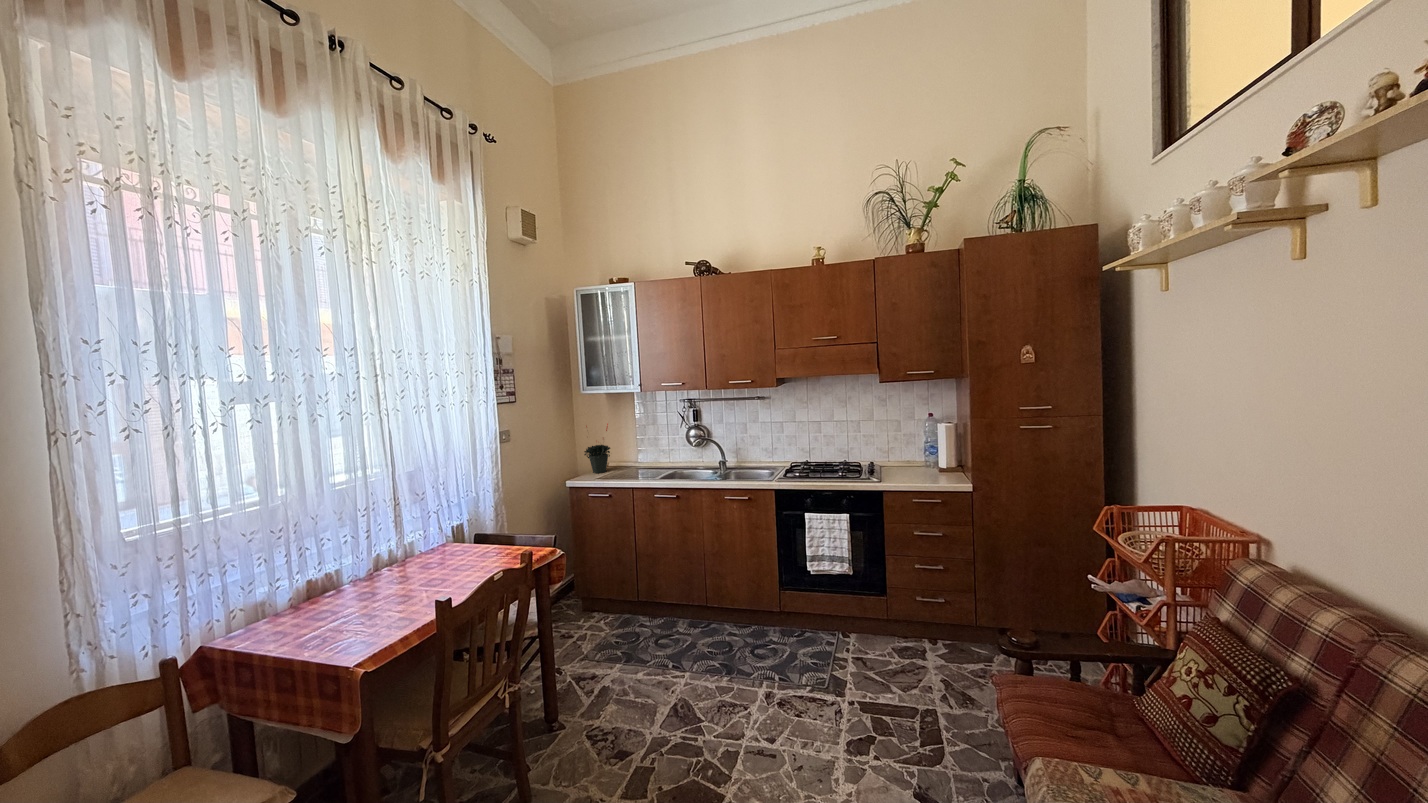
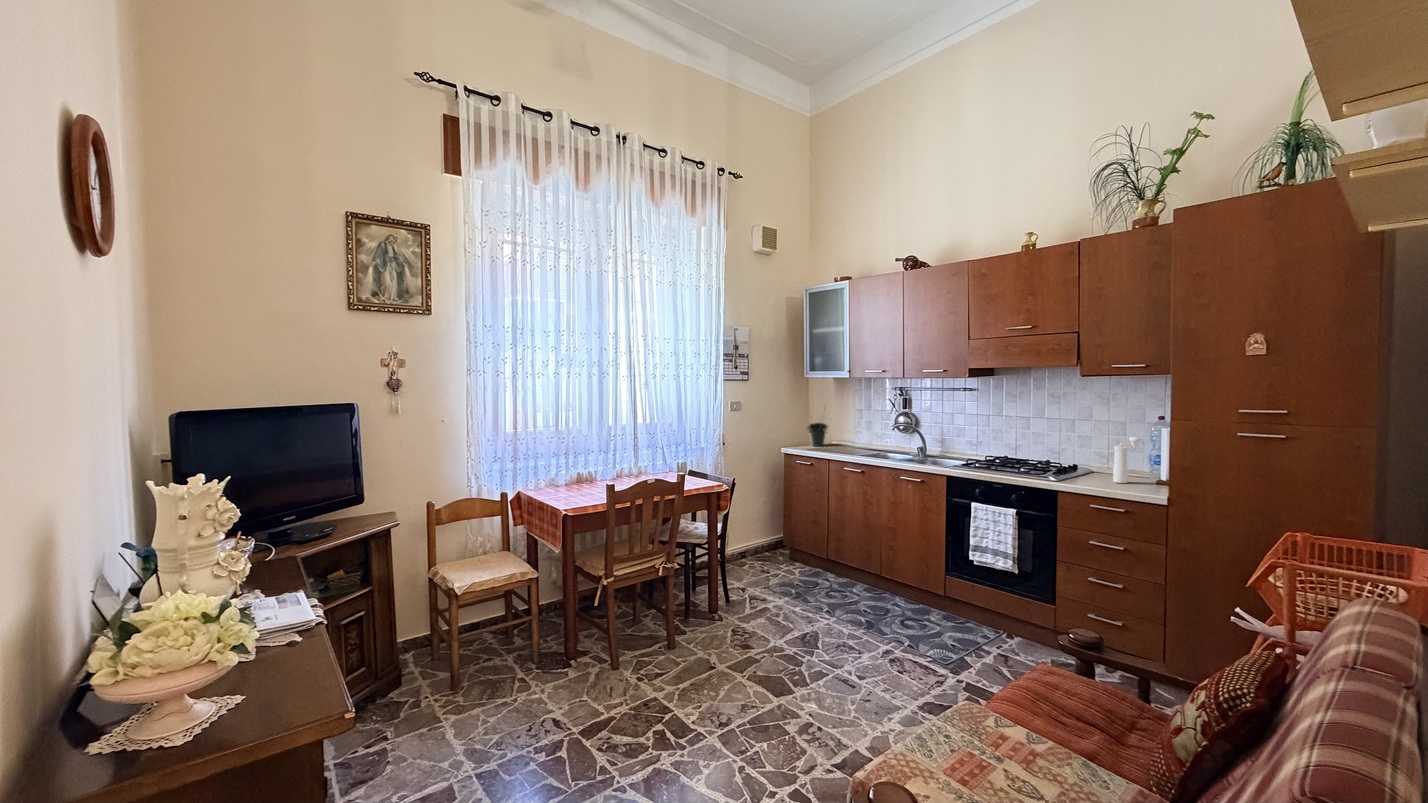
pepper mill: none [913,433,927,475] -> present [1113,437,1140,483]

